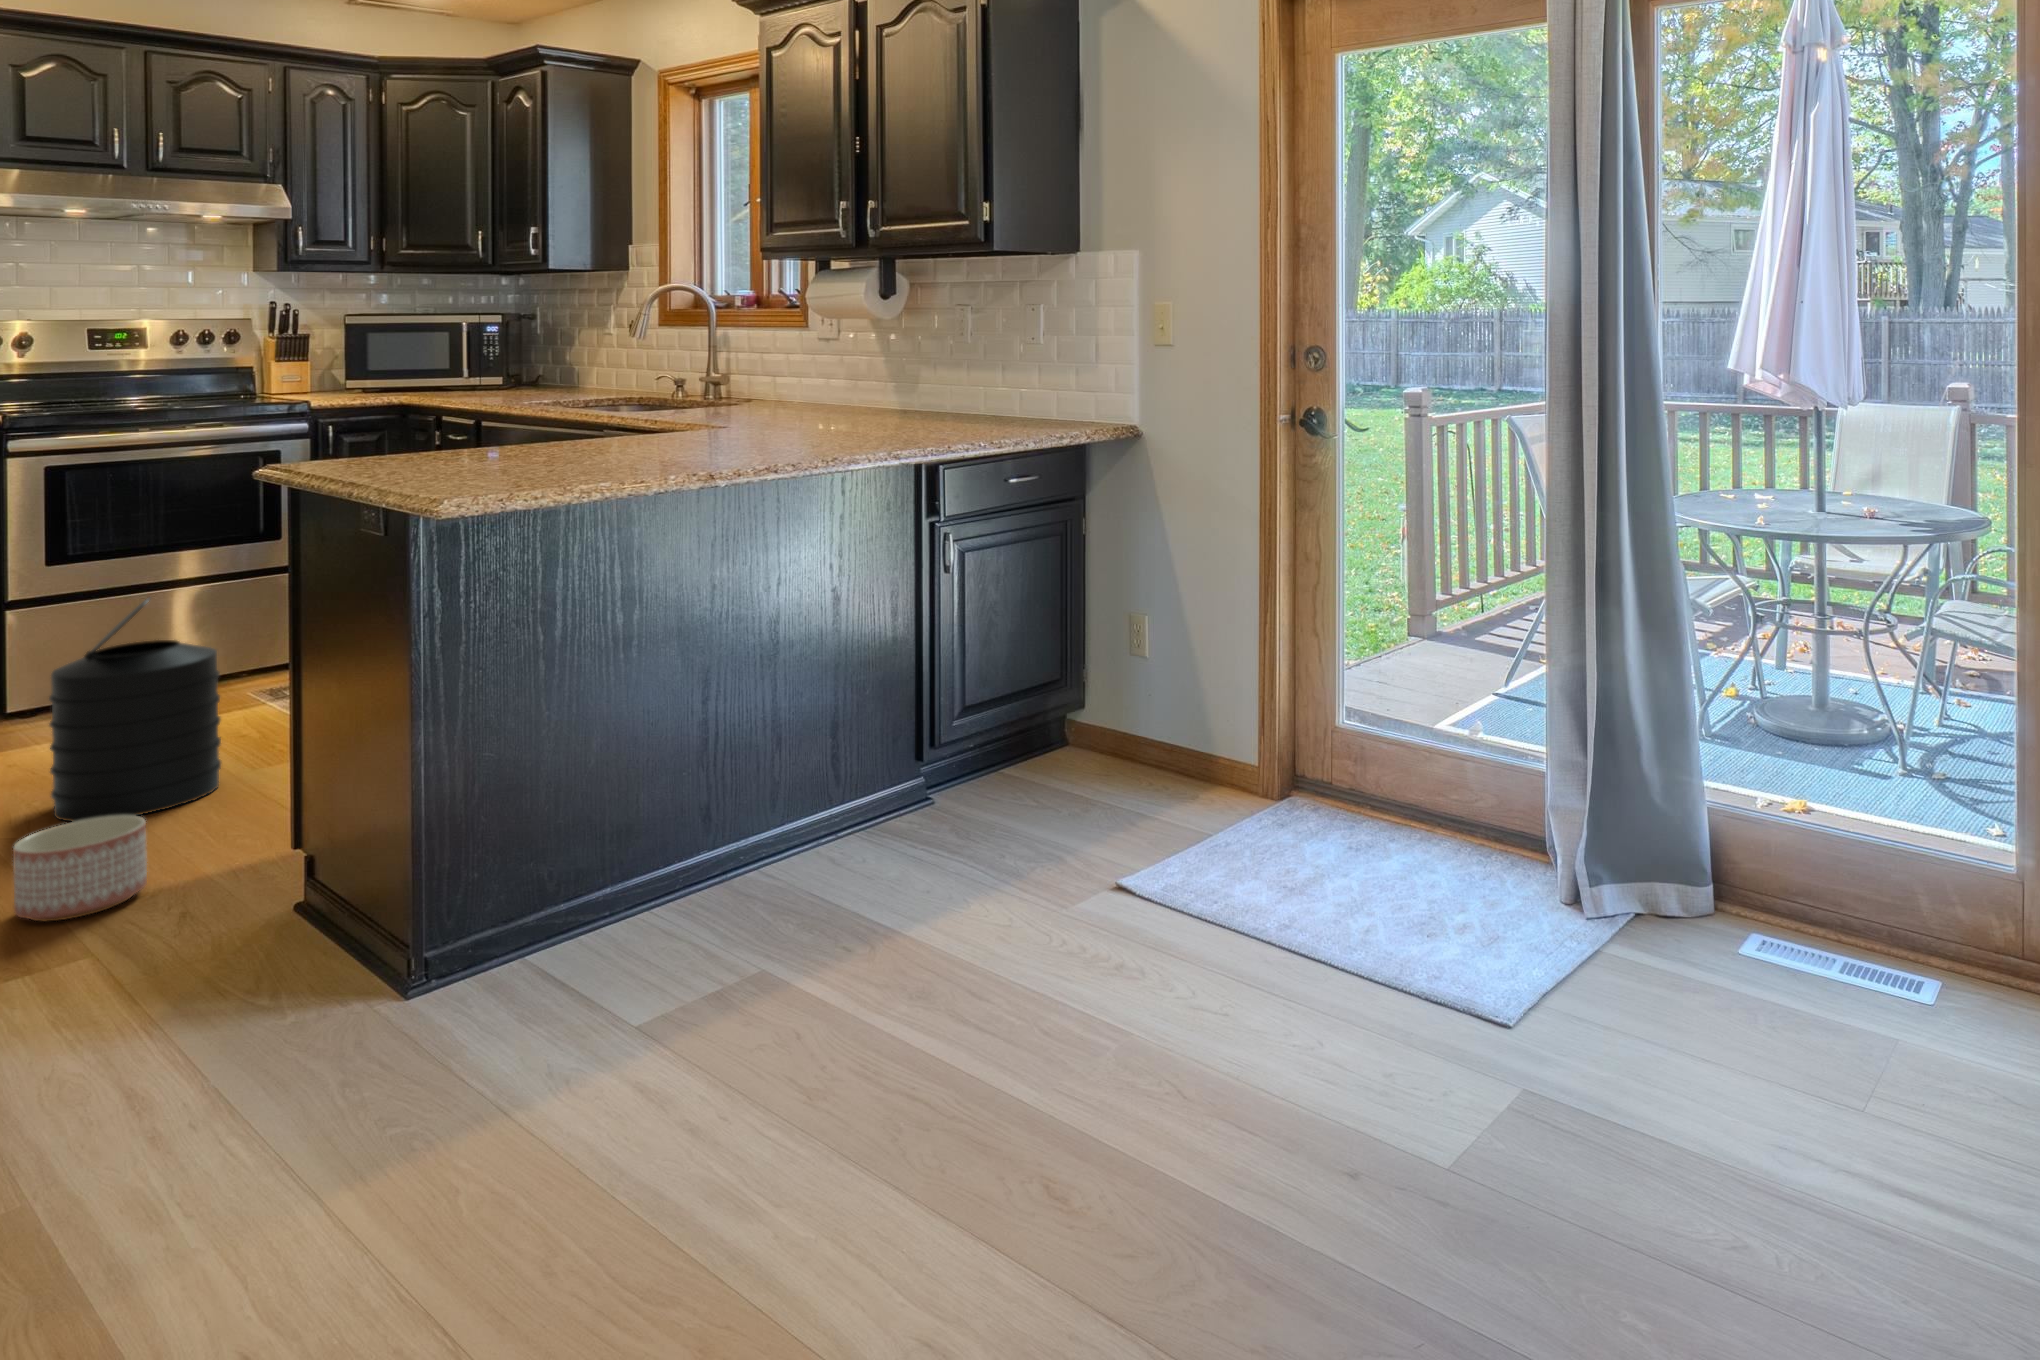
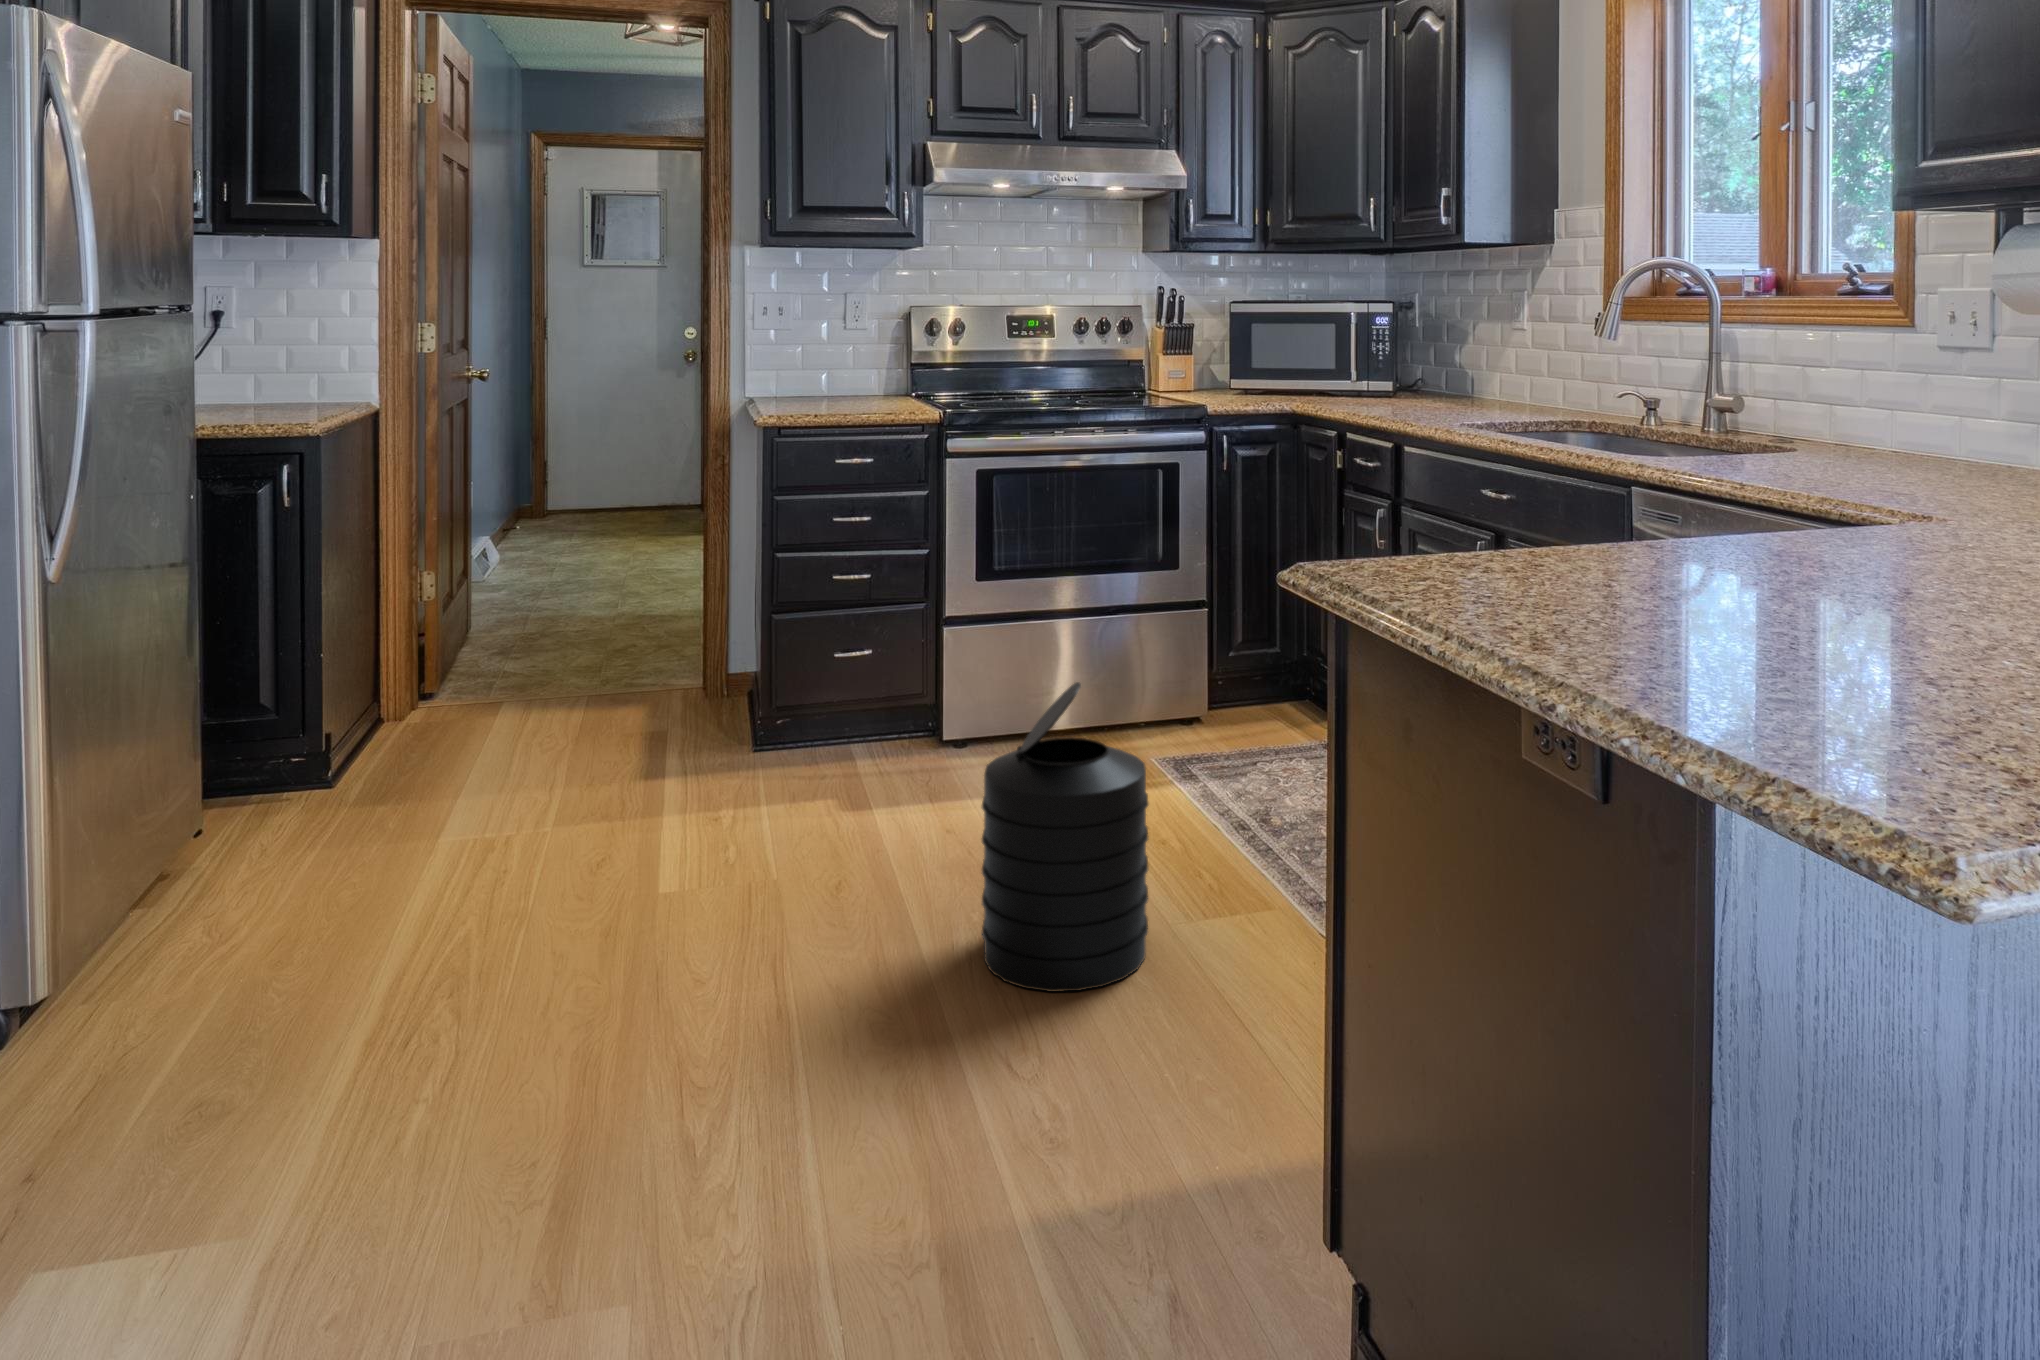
planter: present [13,815,147,921] -> none [949,1052,1092,1232]

